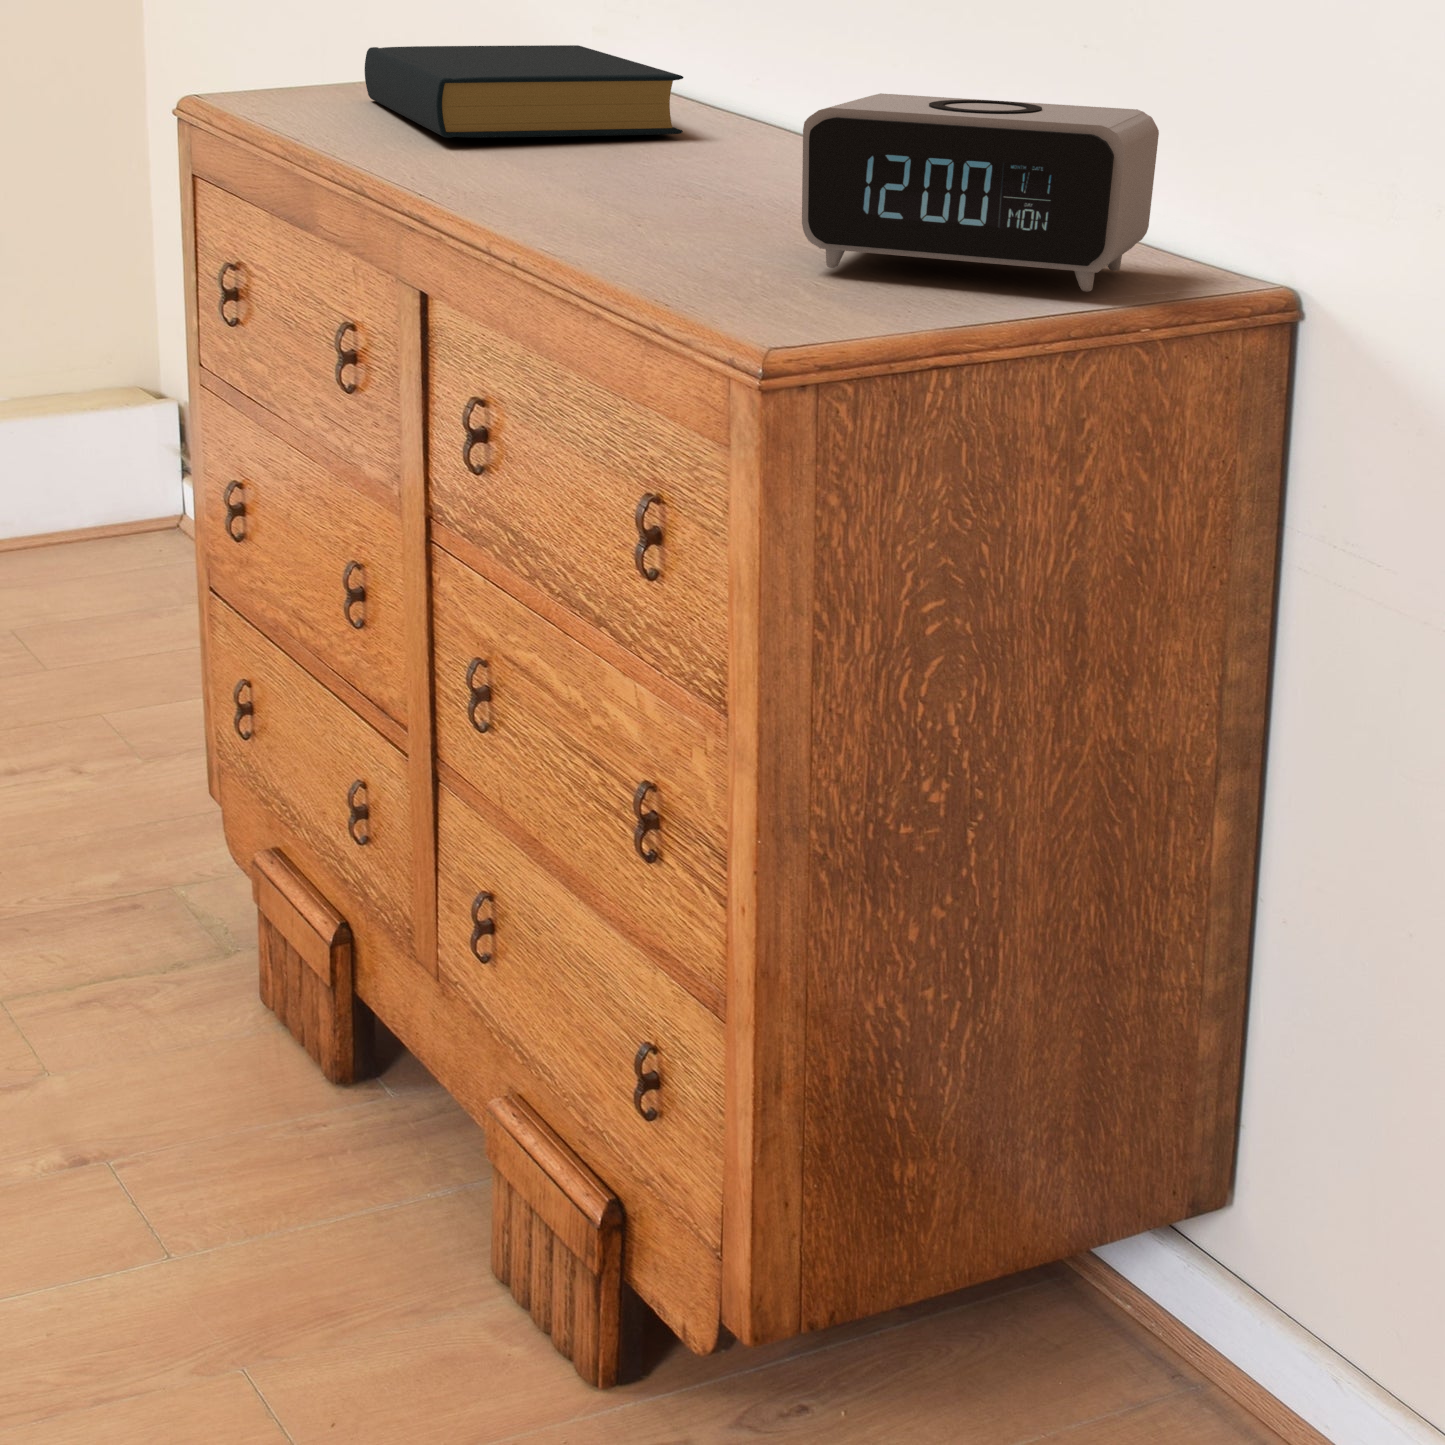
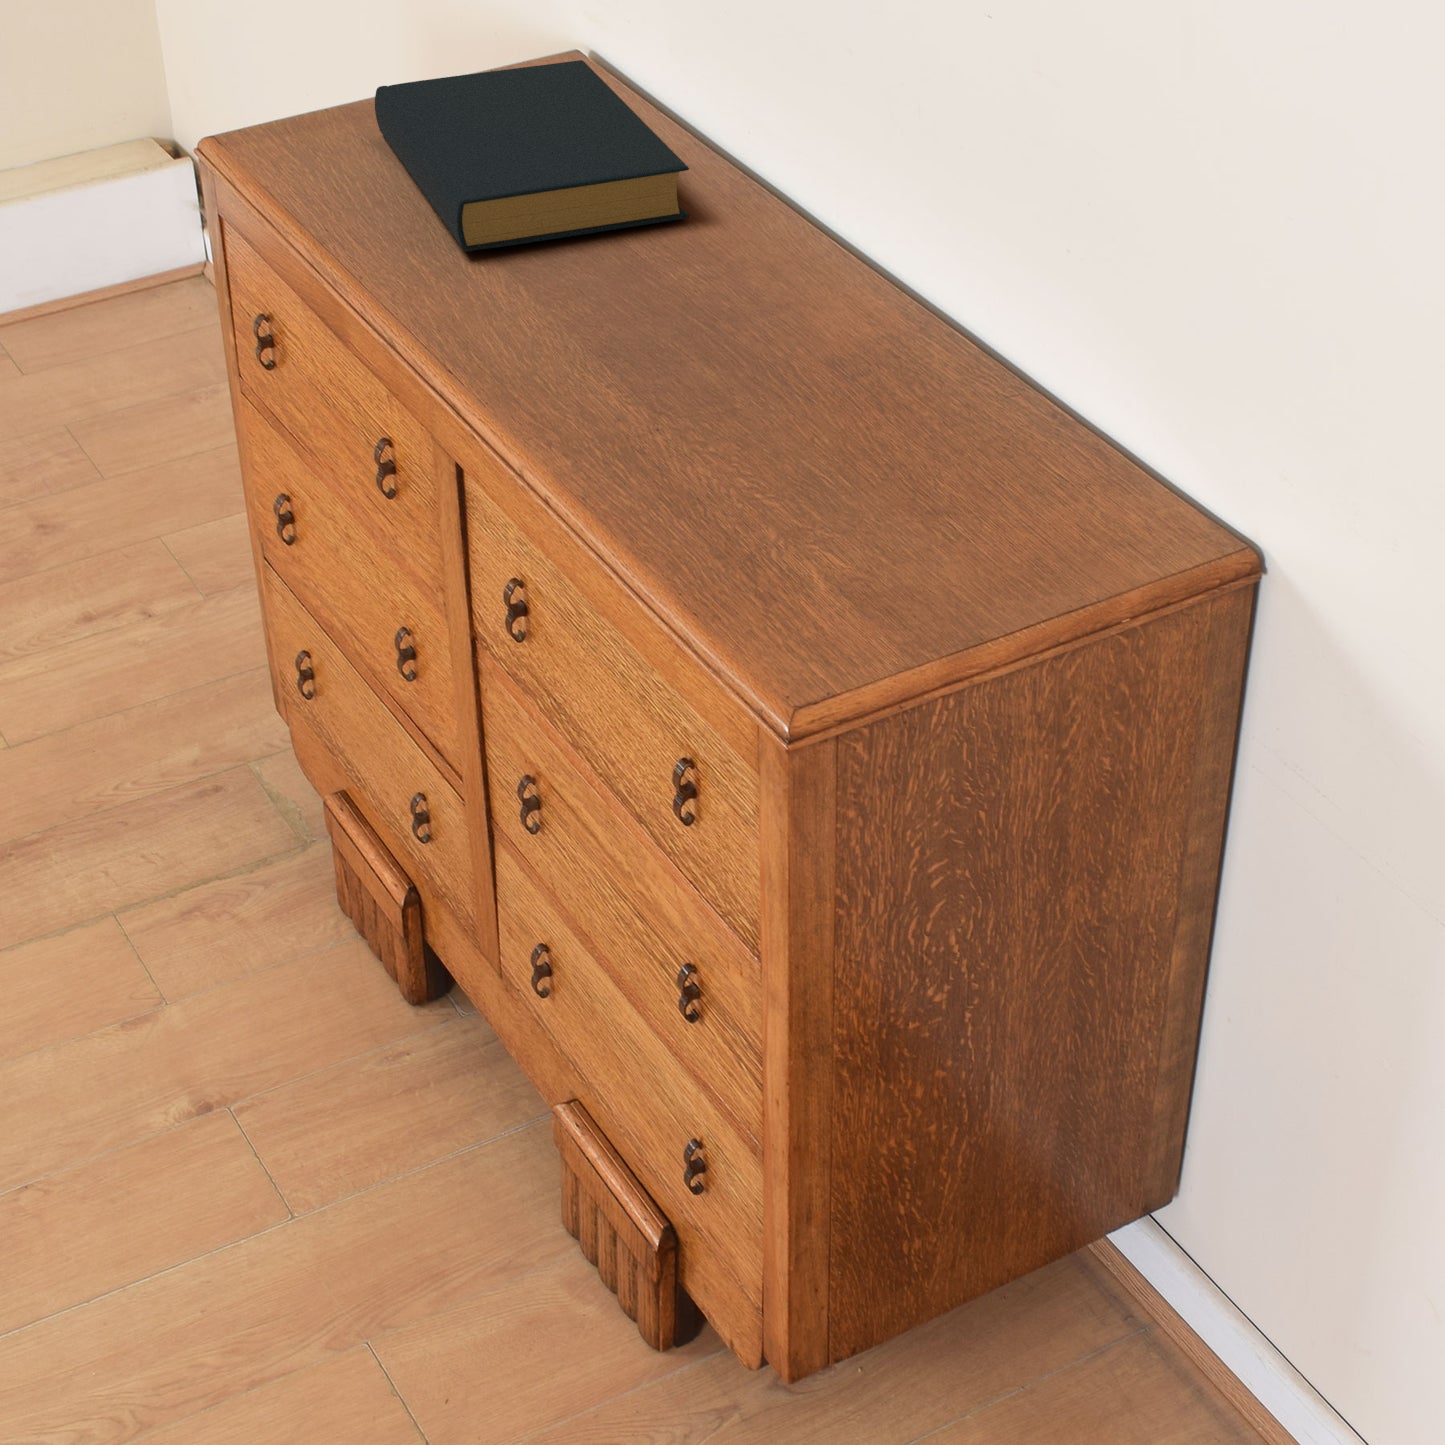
alarm clock: present [802,93,1159,292] -> none [818,365,1142,595]

